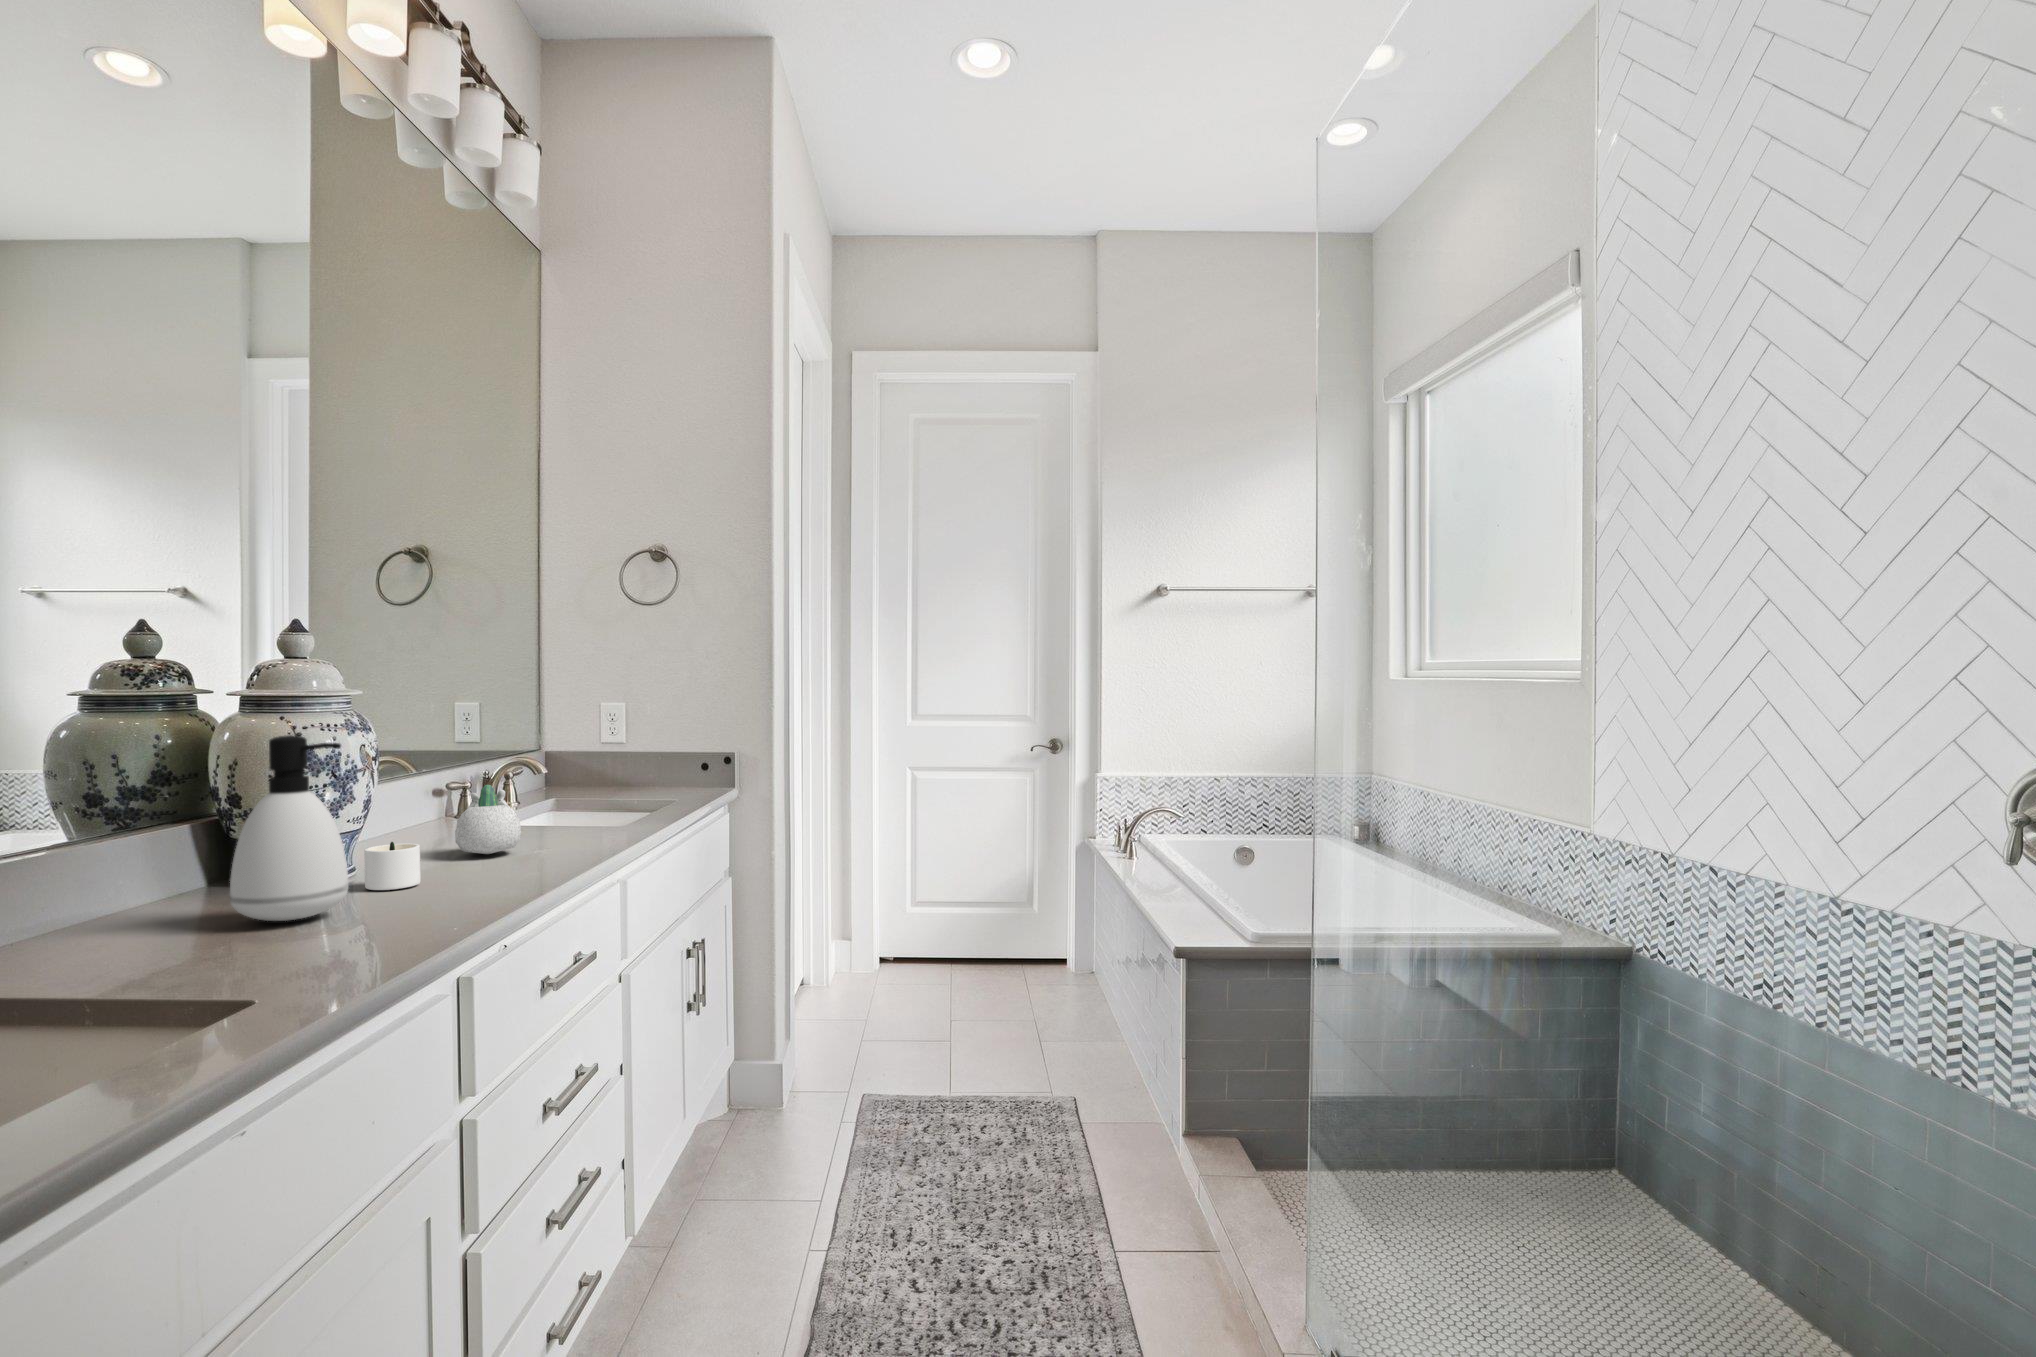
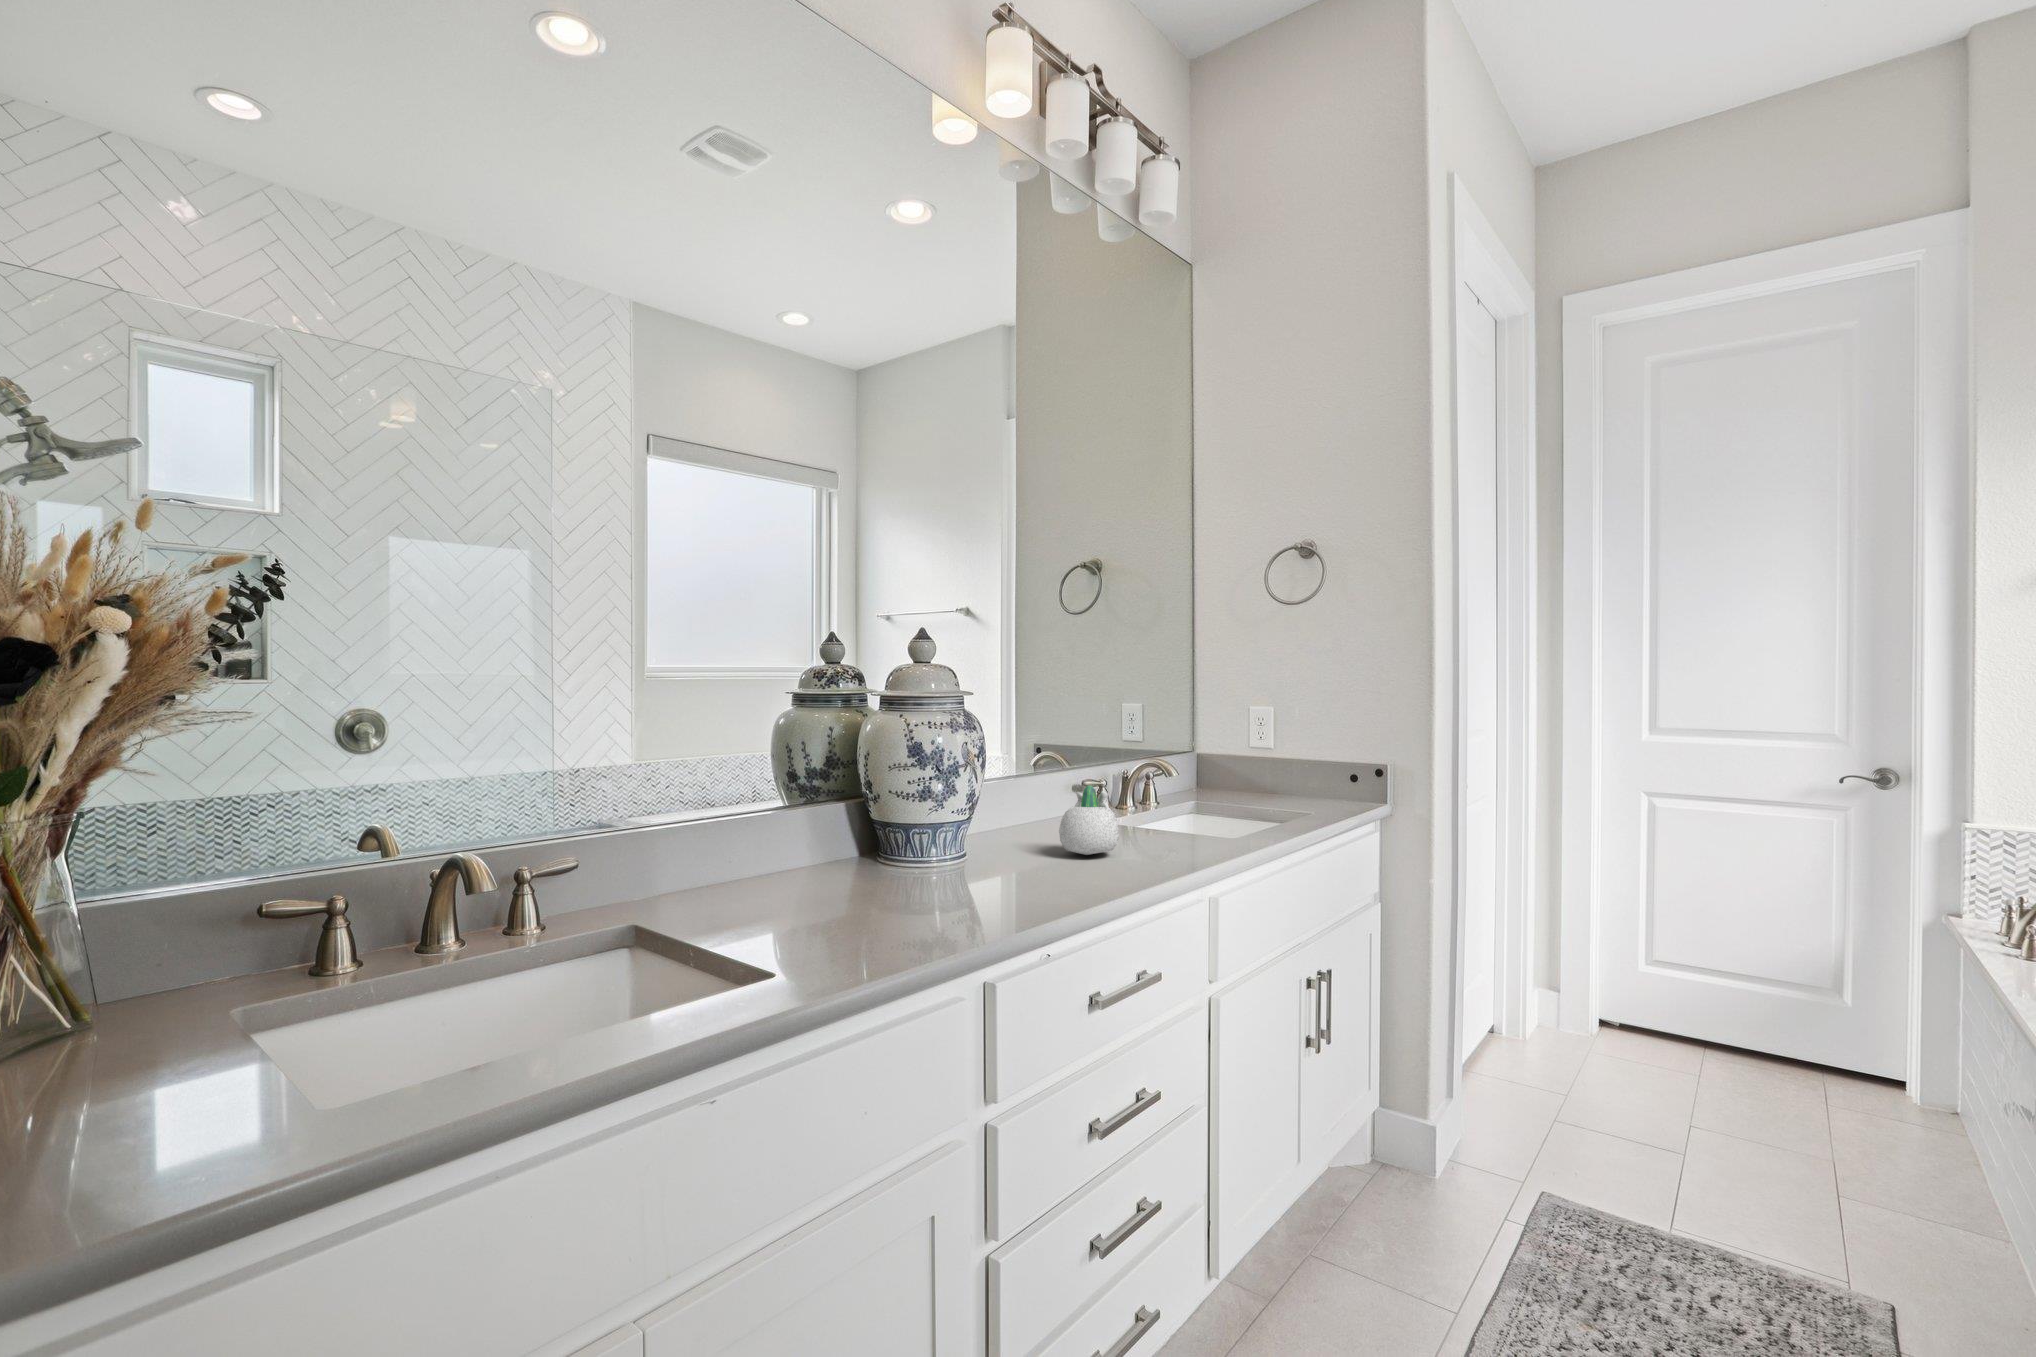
soap dispenser: present [230,735,348,921] -> none [831,729,922,900]
candle: present [364,842,420,890] -> none [959,835,1027,881]

